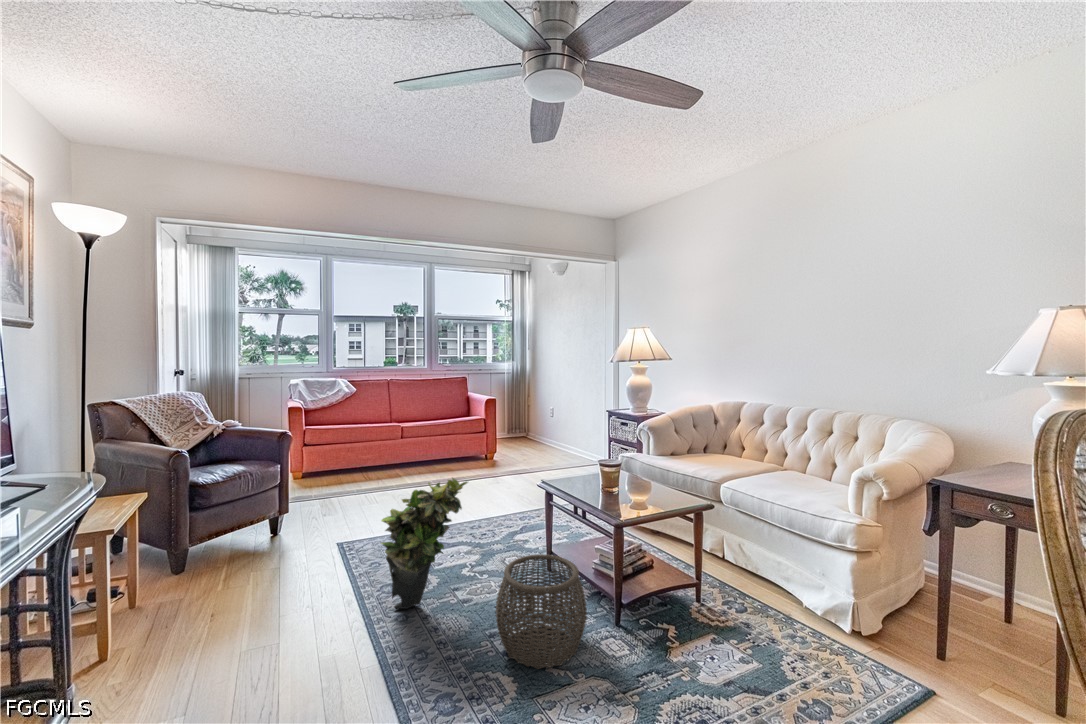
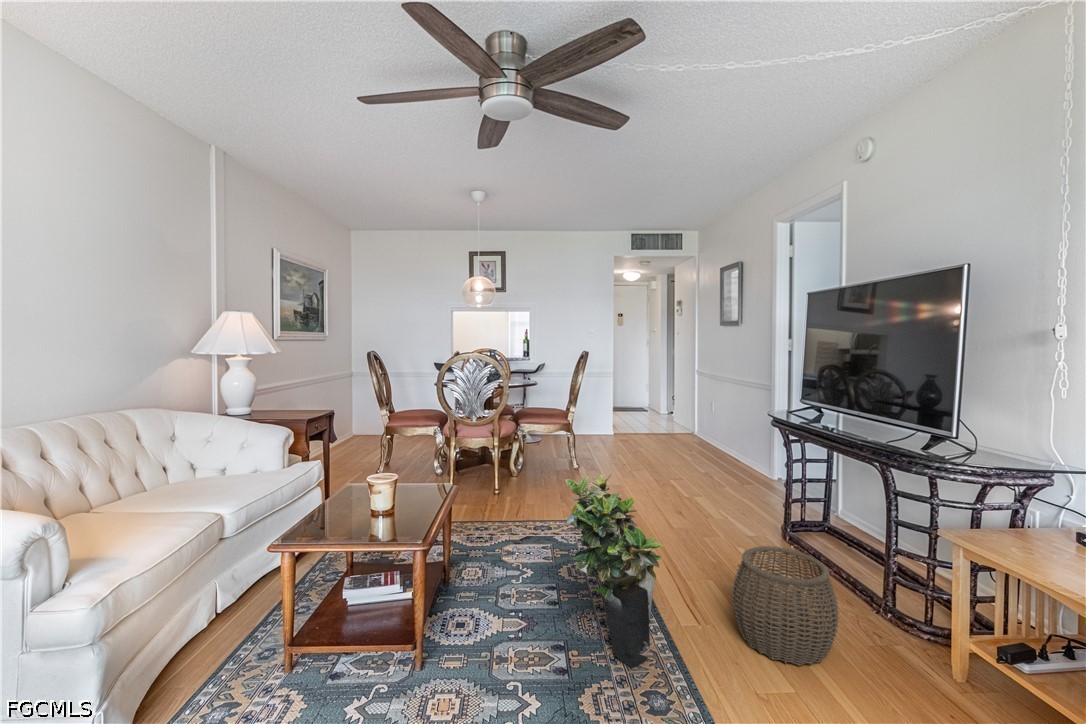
woven basket: present [495,554,587,669] -> present [732,546,839,666]

